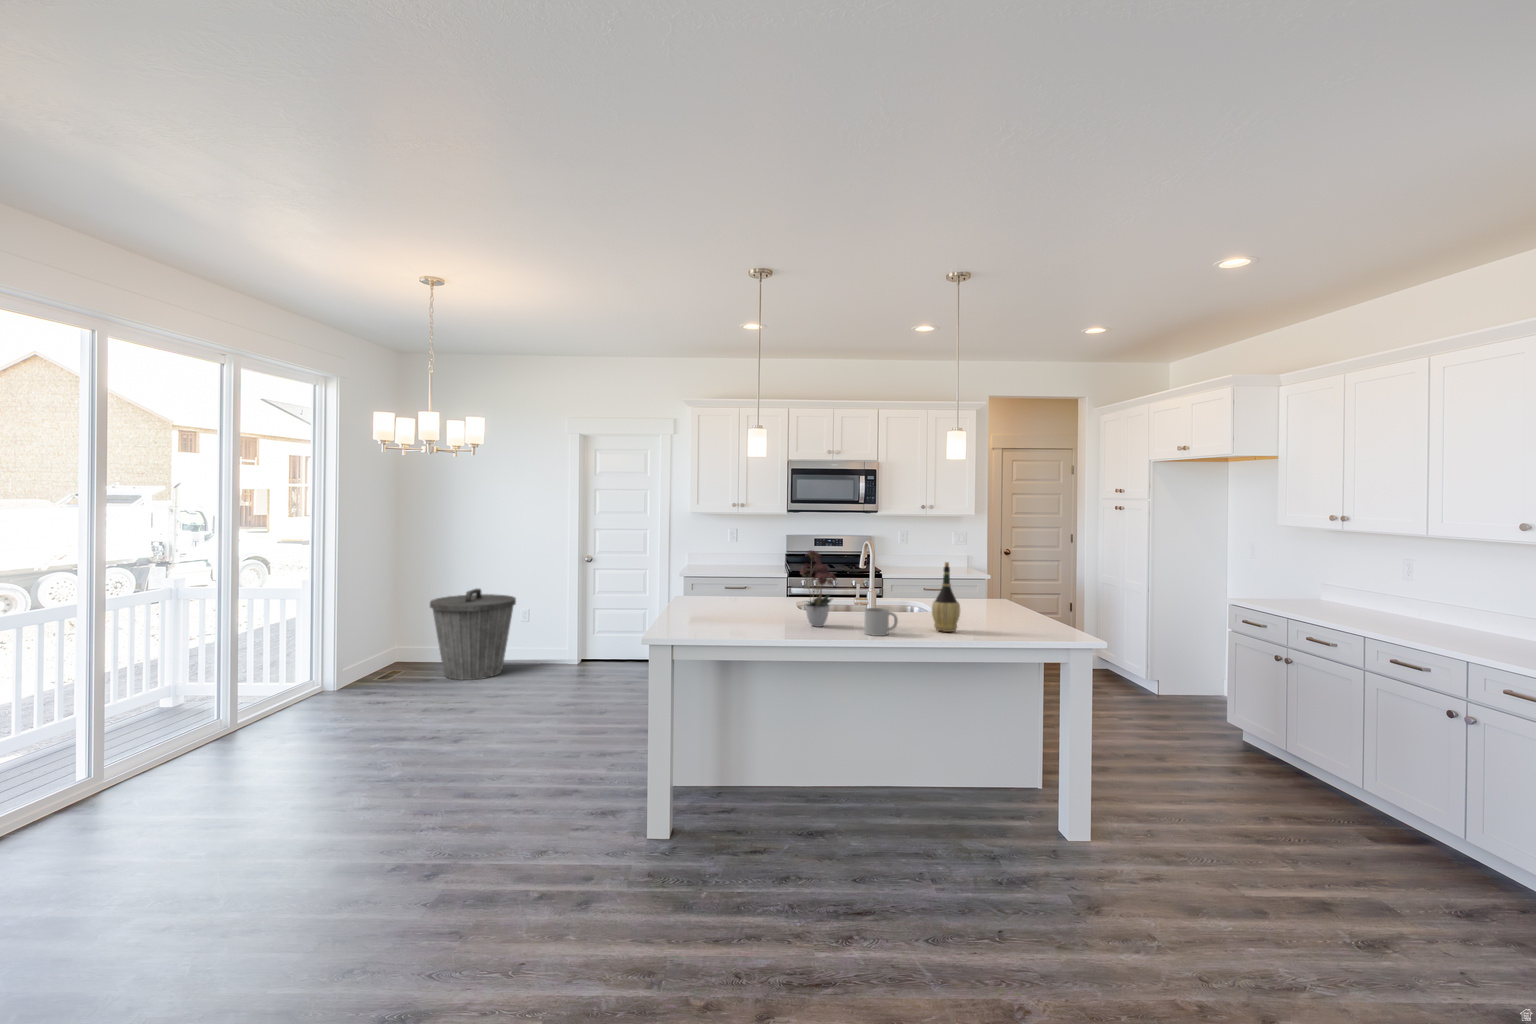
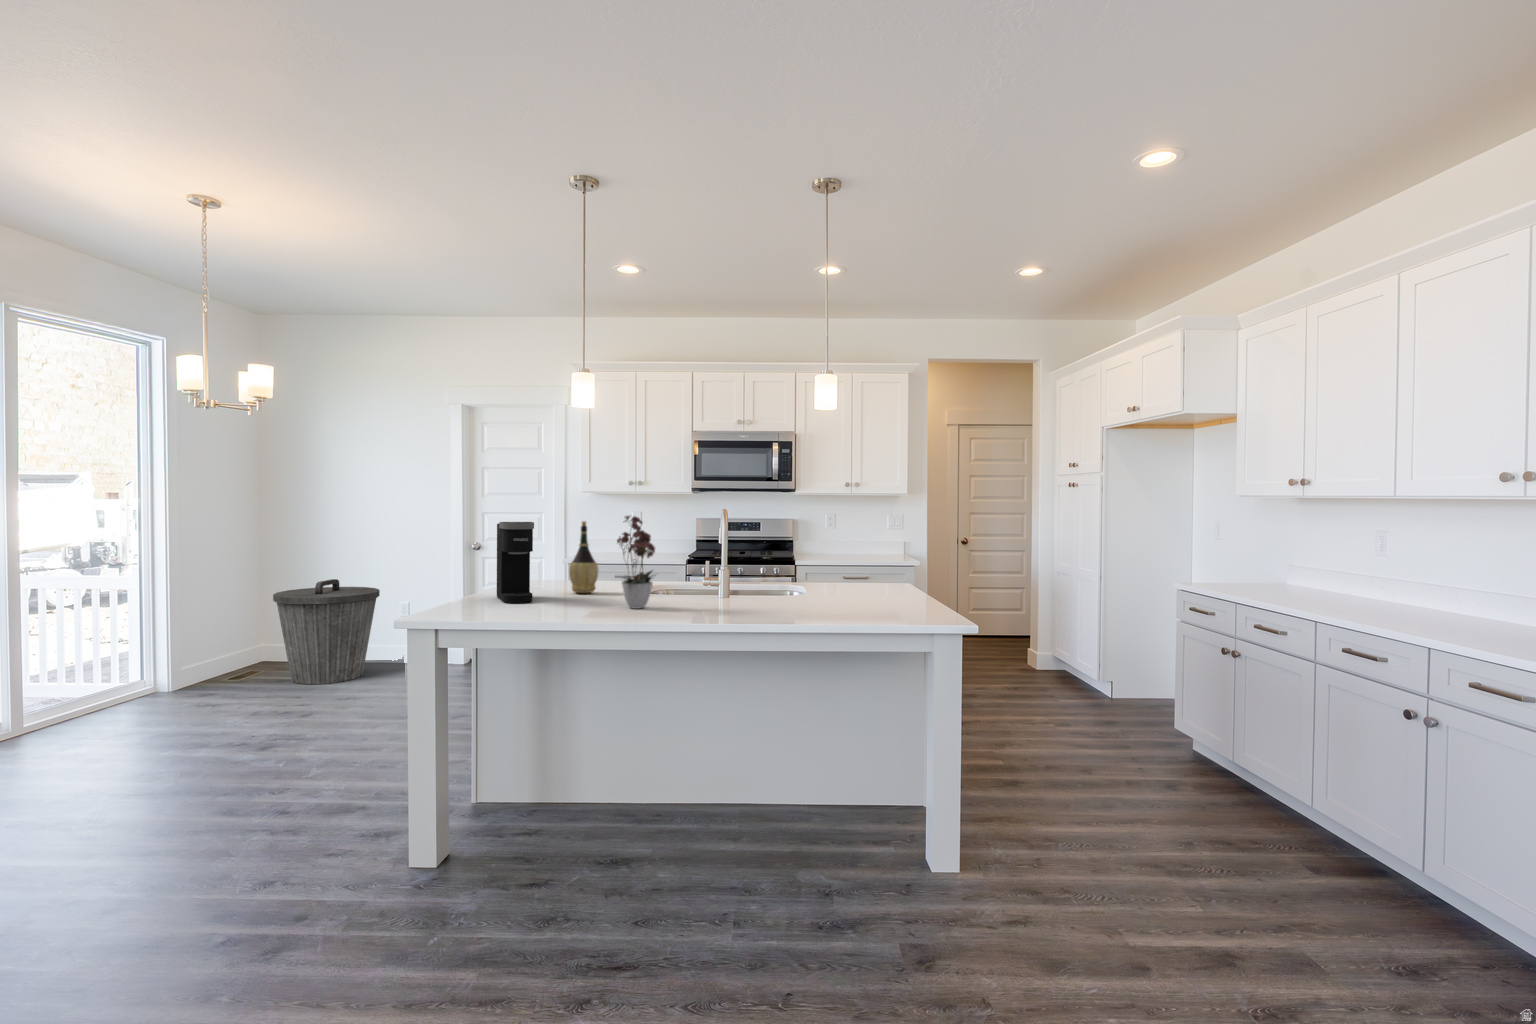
coffee maker: none [690,554,727,622] -> present [497,522,534,603]
wine bottle: present [932,562,960,632] -> present [569,521,599,593]
mug: present [864,608,898,636] -> none [683,584,725,618]

